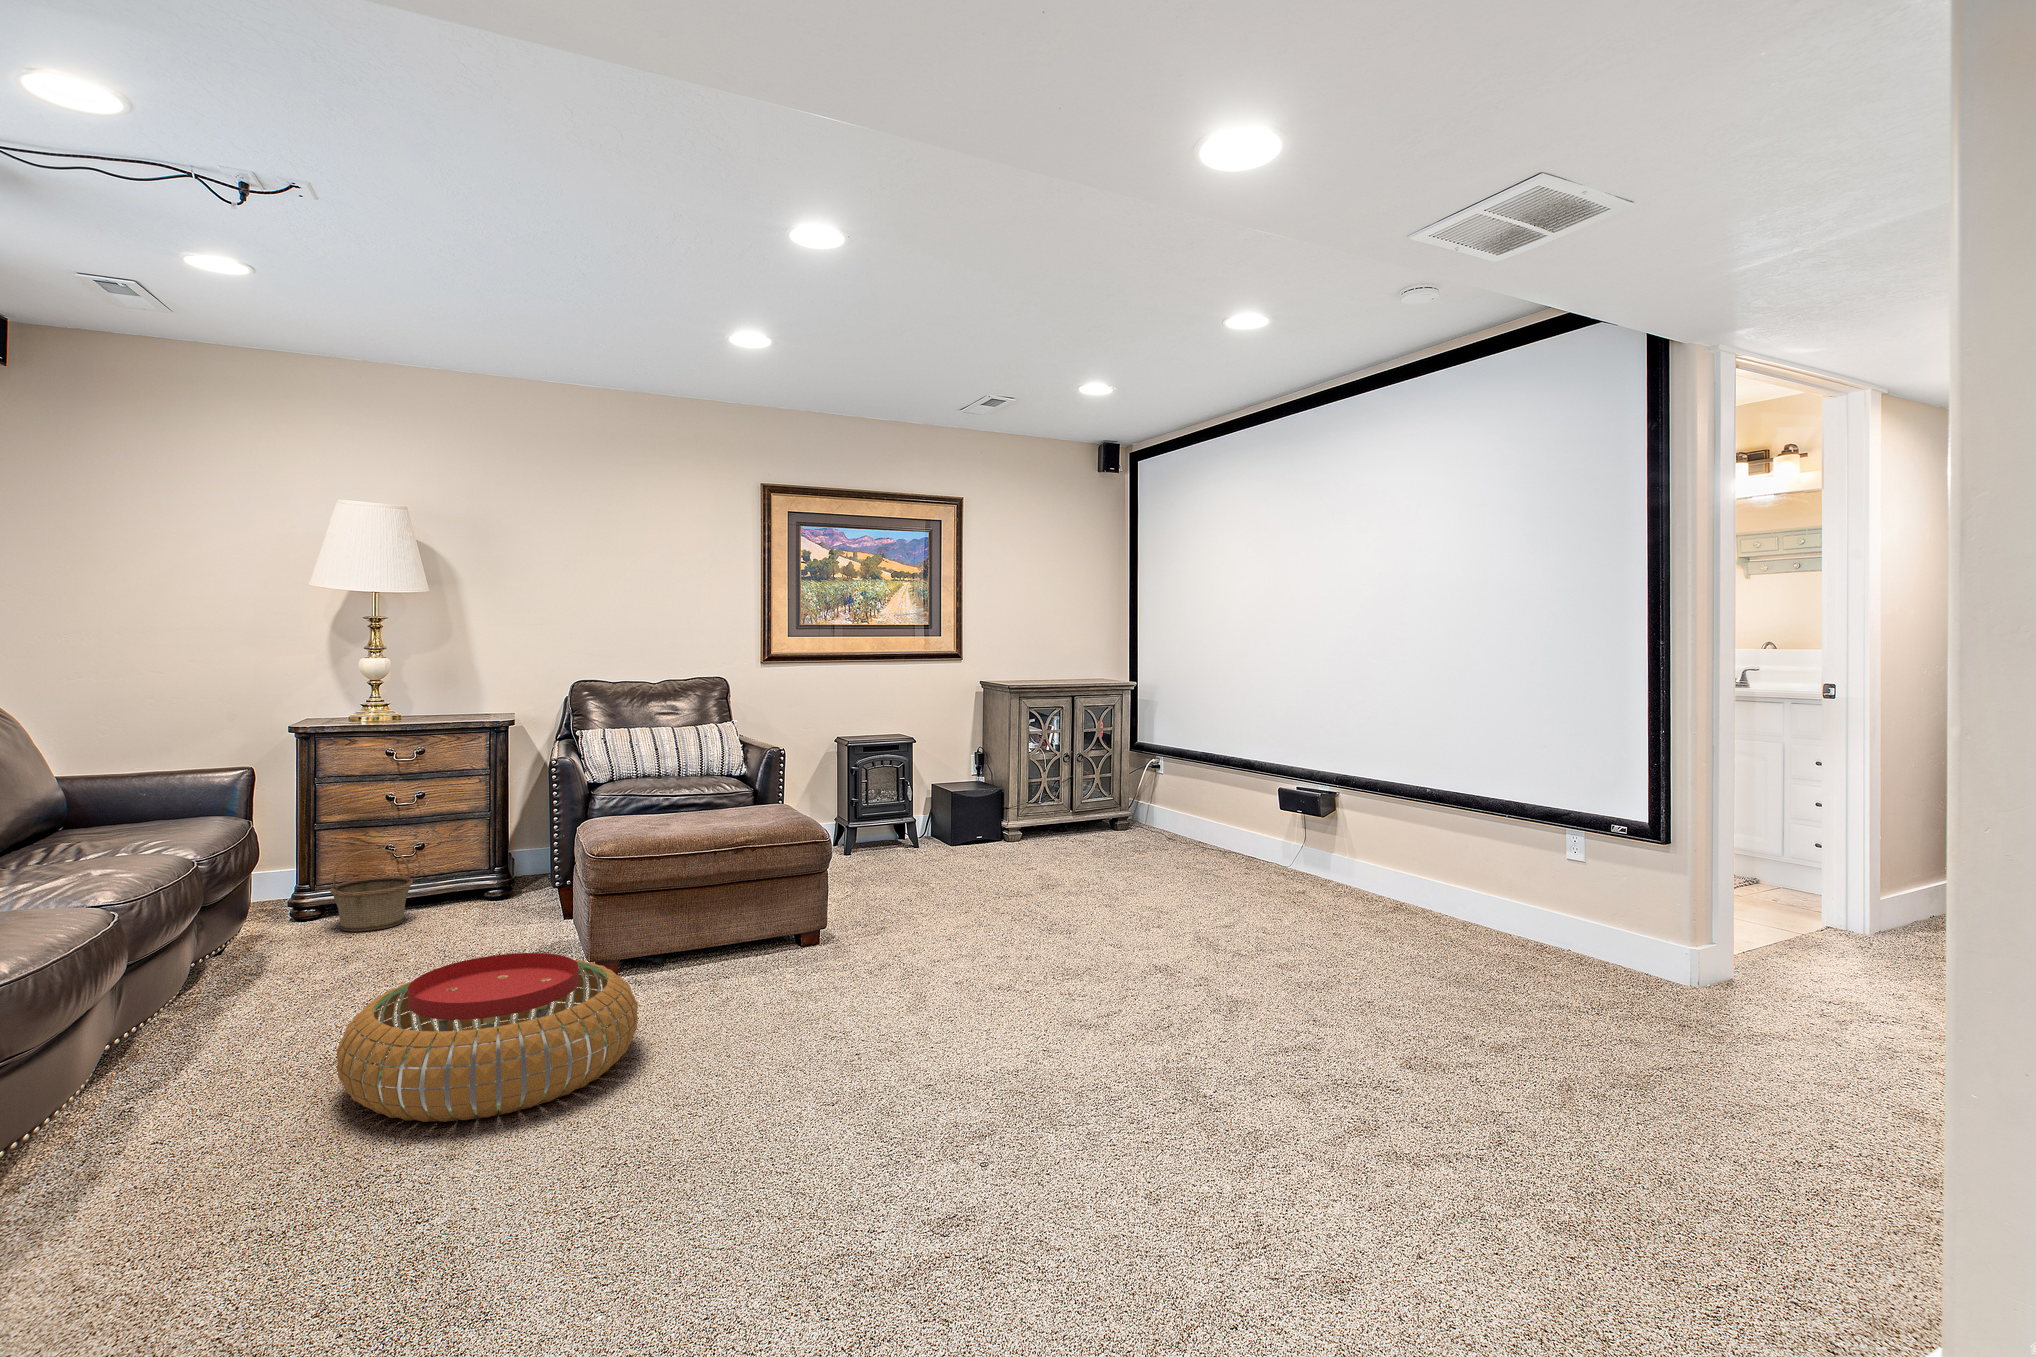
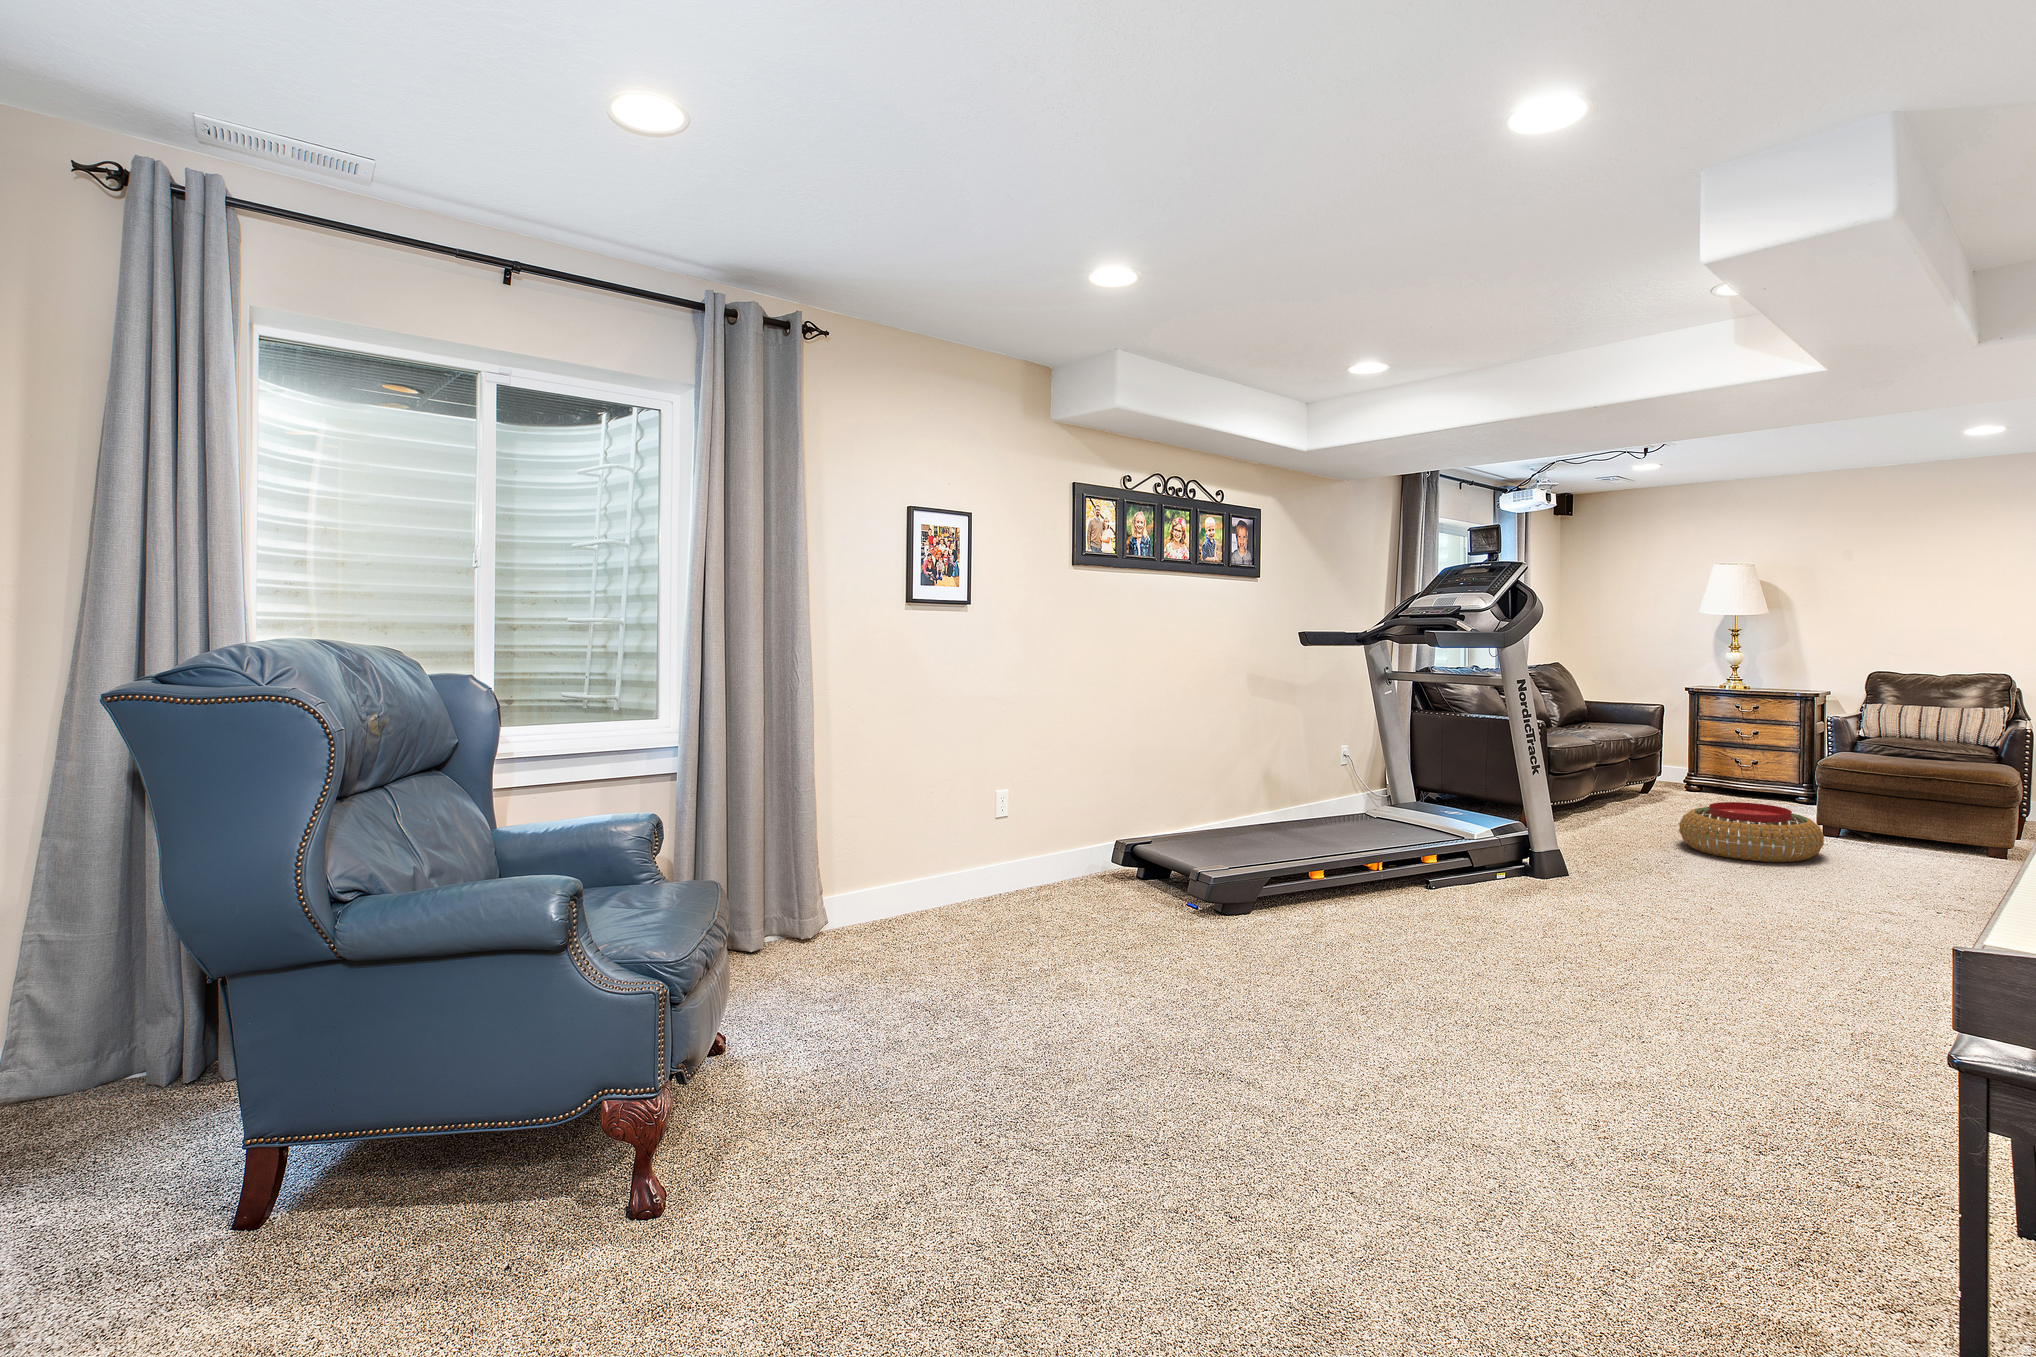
basket: present [330,849,413,932] -> none [1702,758,1747,801]

